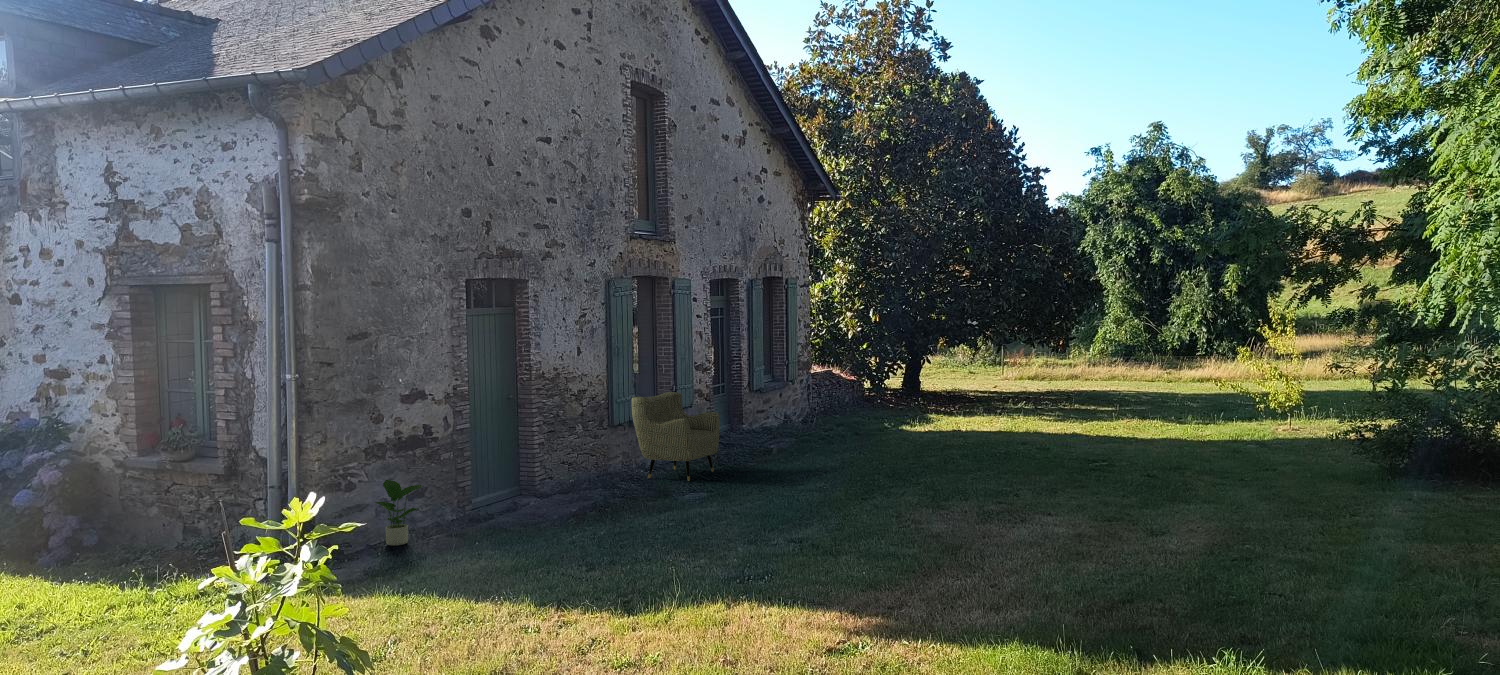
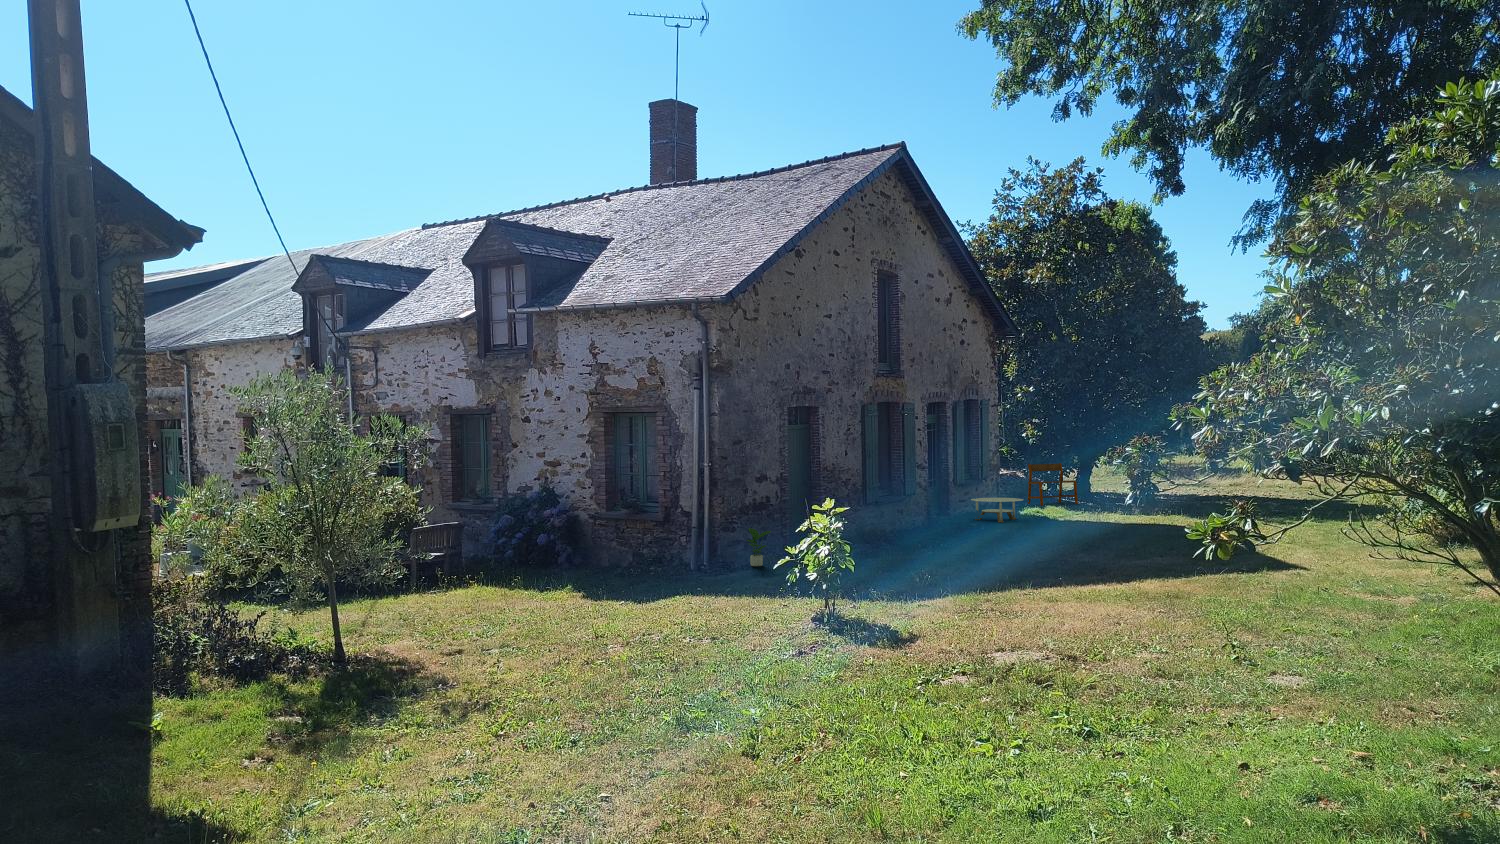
bench: none [846,357,906,410] -> present [1028,463,1078,506]
armchair: present [632,392,720,481] -> none [878,483,938,543]
round table: none [772,405,840,439] -> present [971,498,1023,523]

